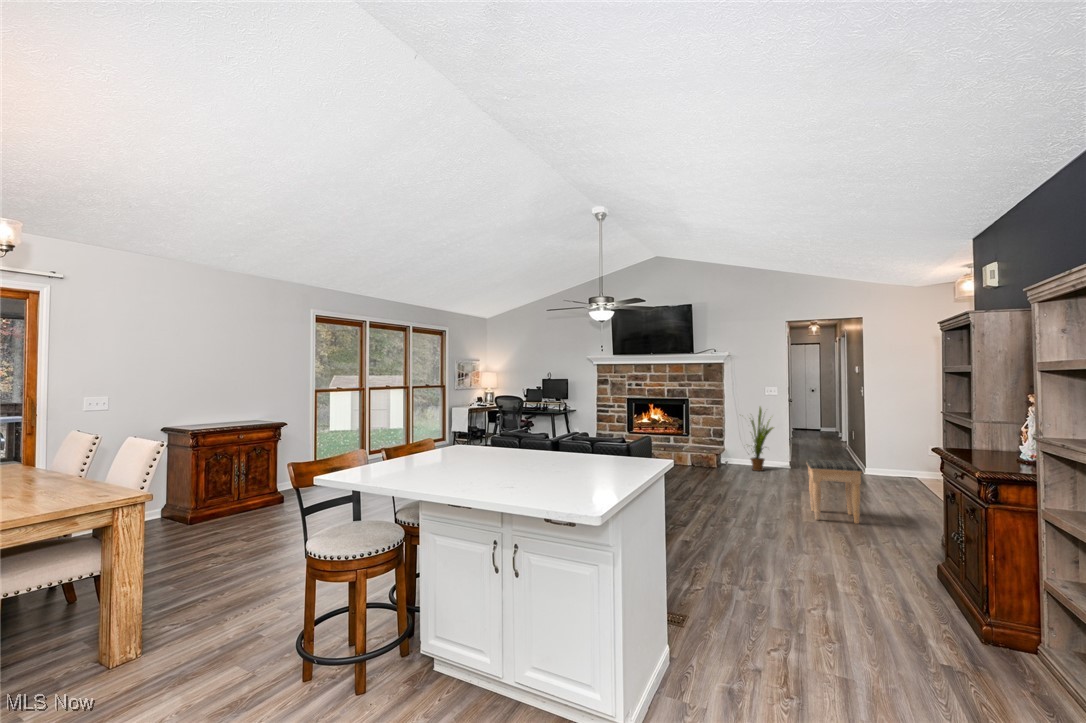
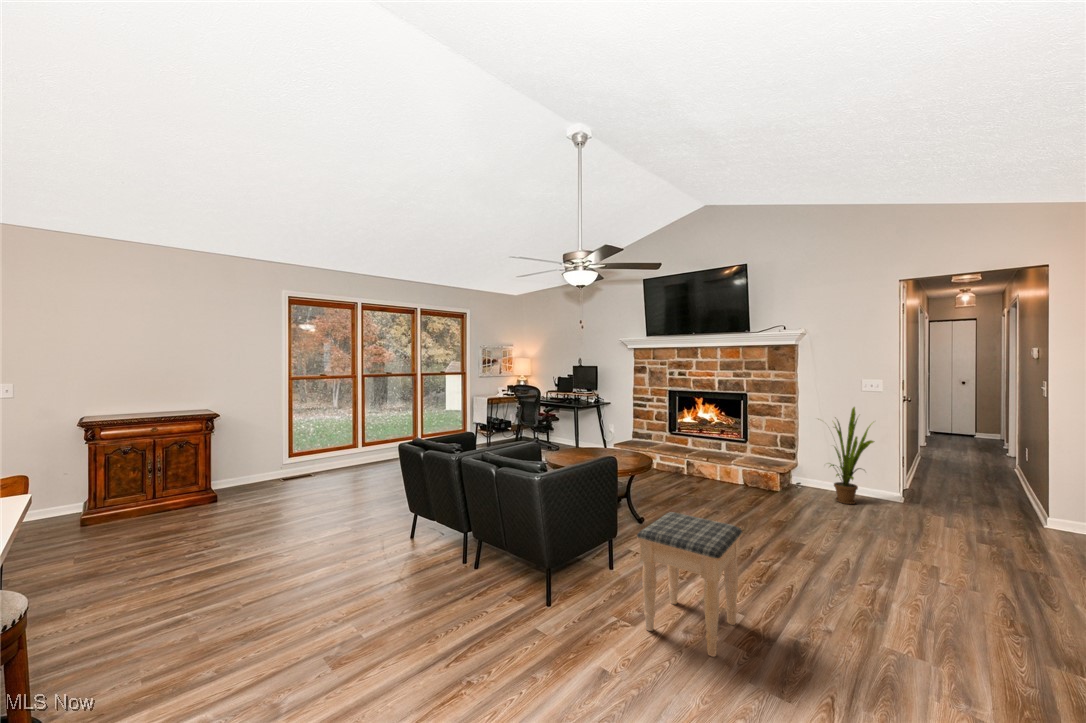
footstool: present [806,459,862,524] -> present [637,512,743,657]

